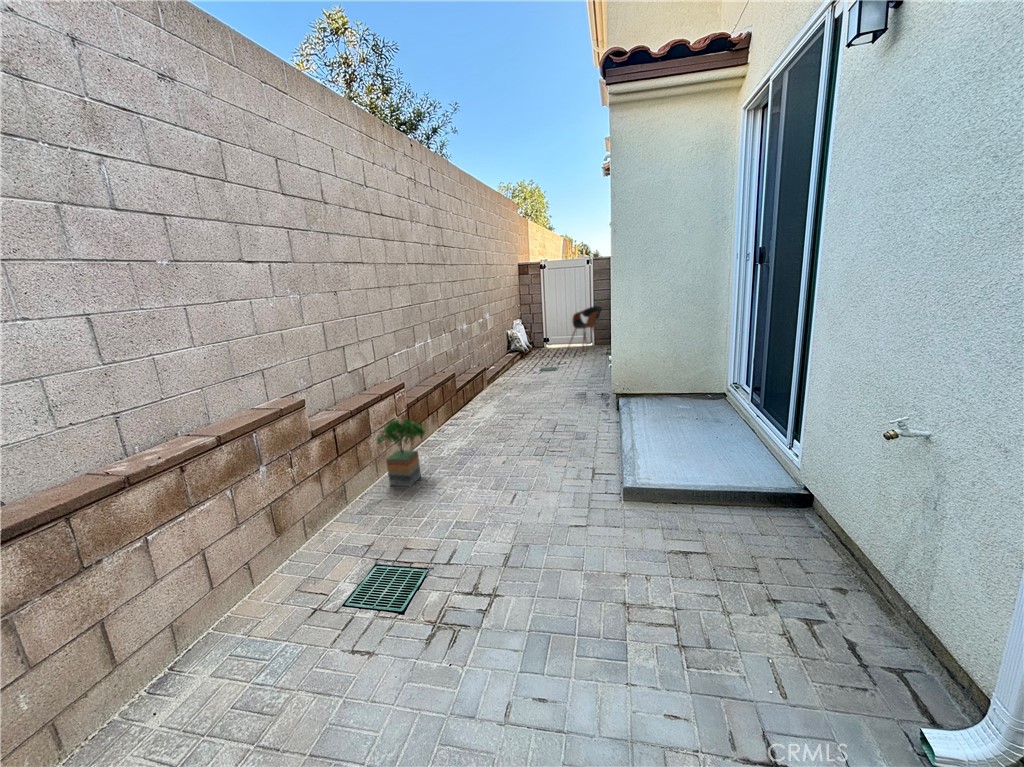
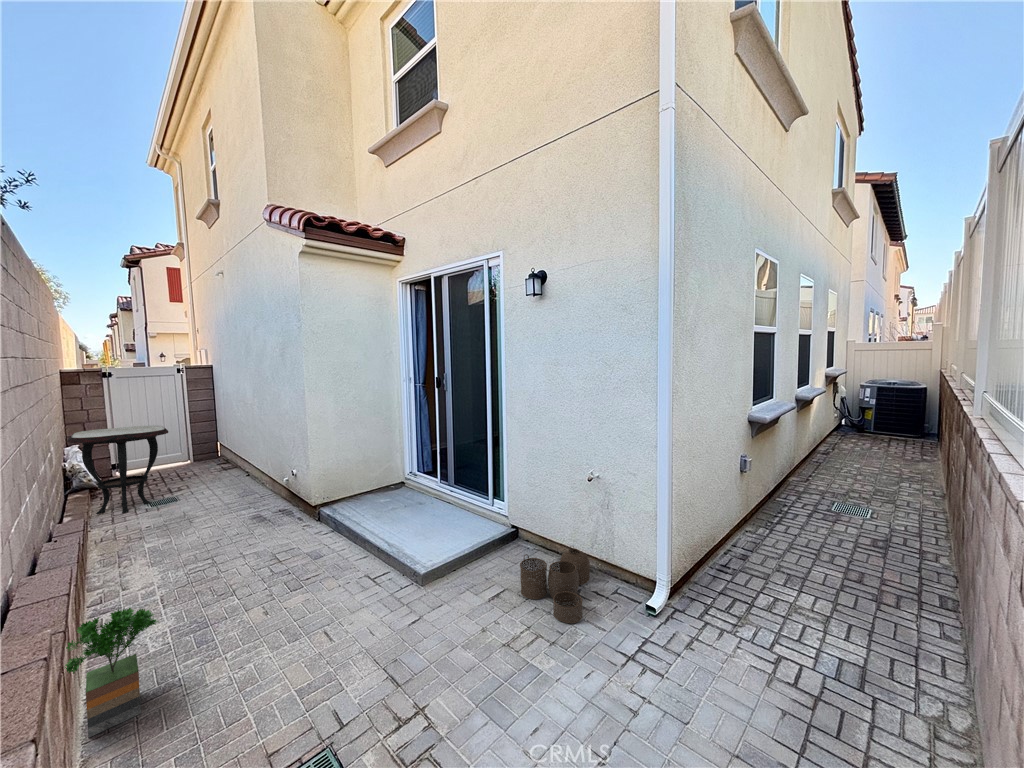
chair: present [569,306,602,350] -> none [159,420,215,475]
side table: none [497,307,554,371] -> present [67,425,168,514]
woven basket: none [717,523,884,660] -> present [520,547,590,623]

